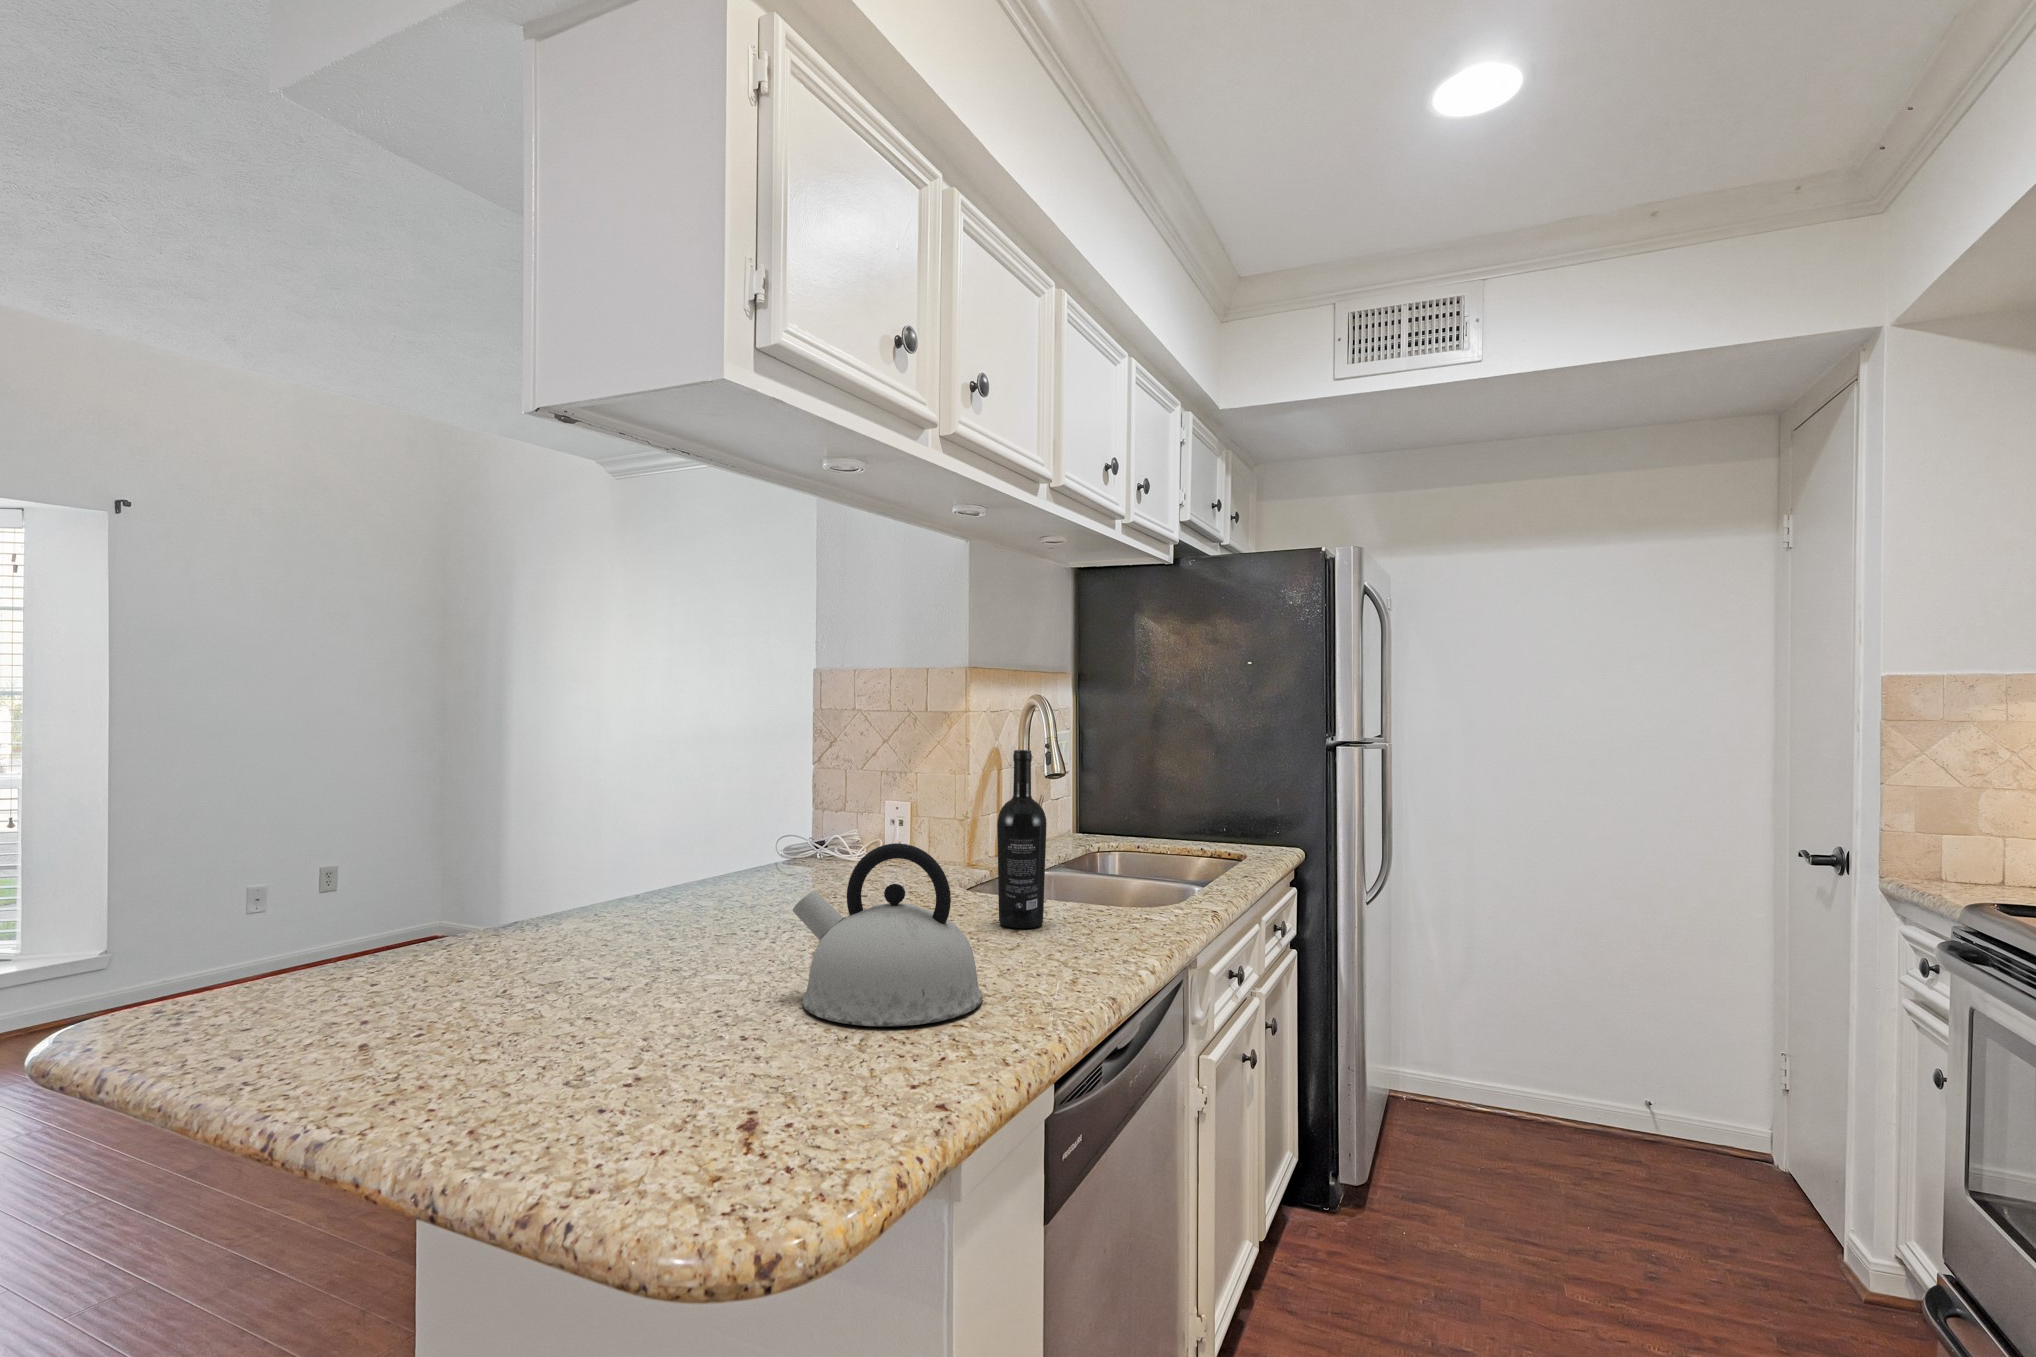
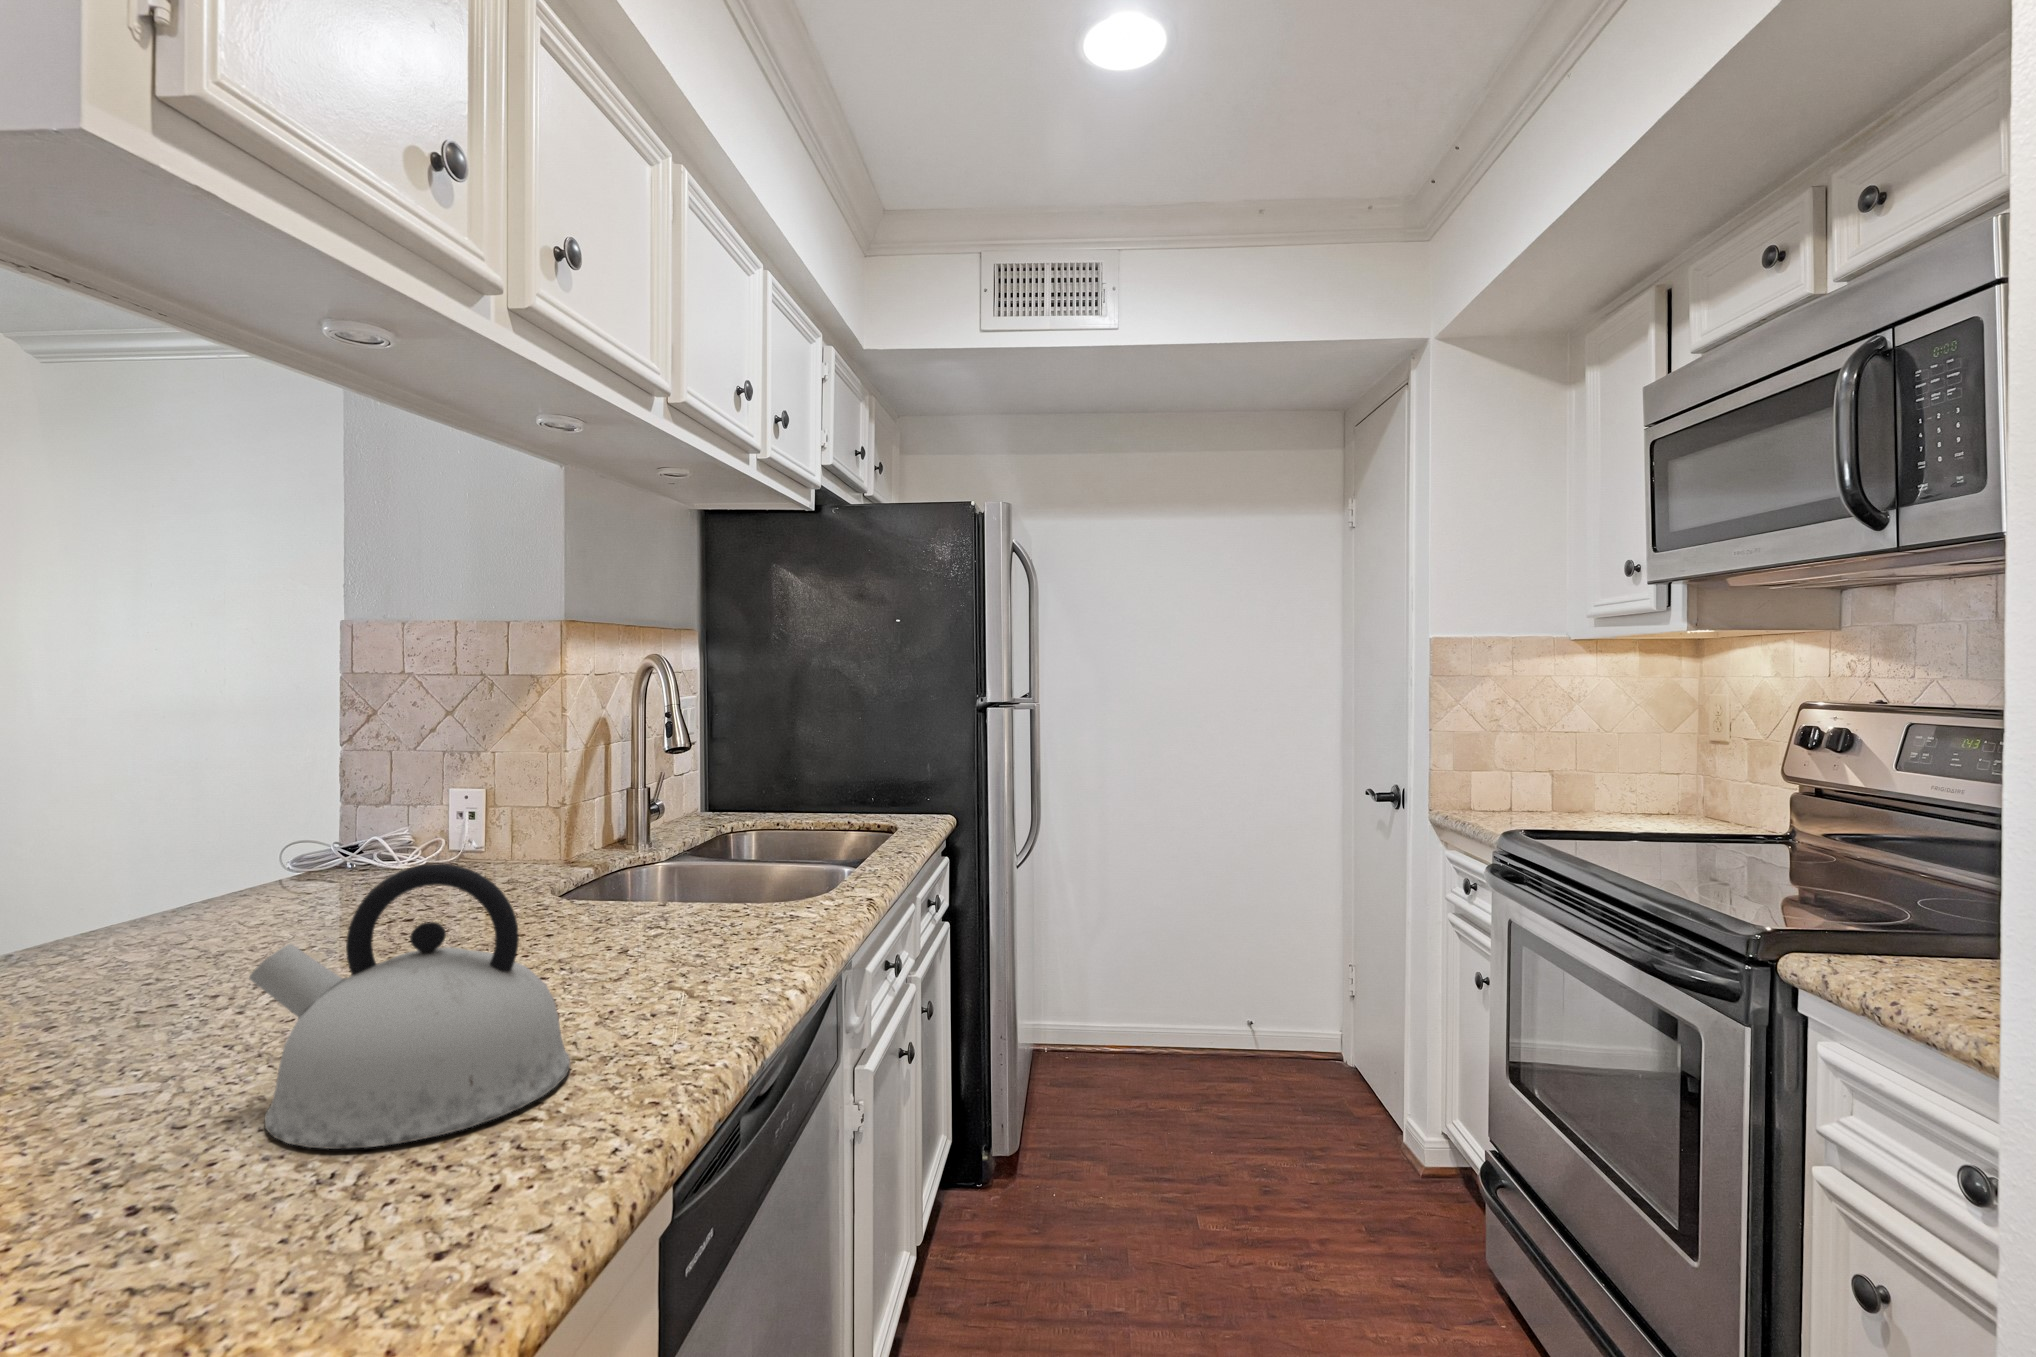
wine bottle: present [997,750,1047,928] -> none [600,723,666,947]

